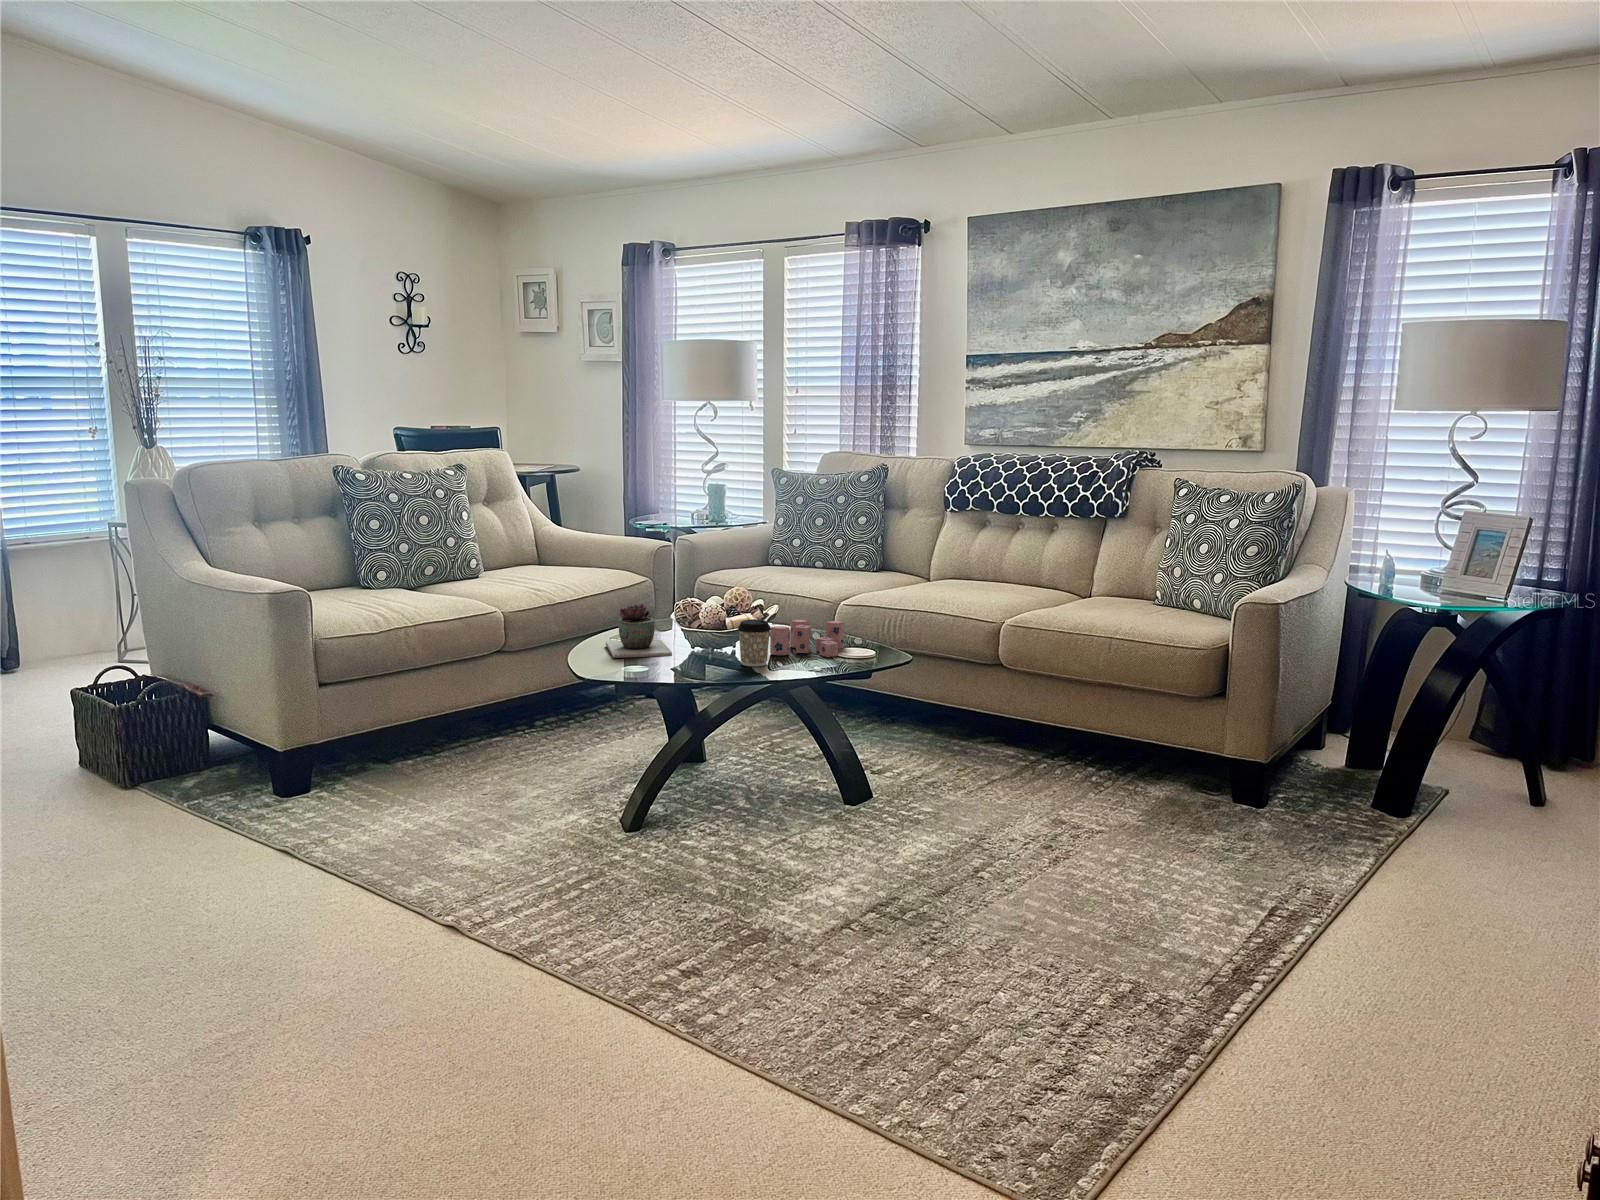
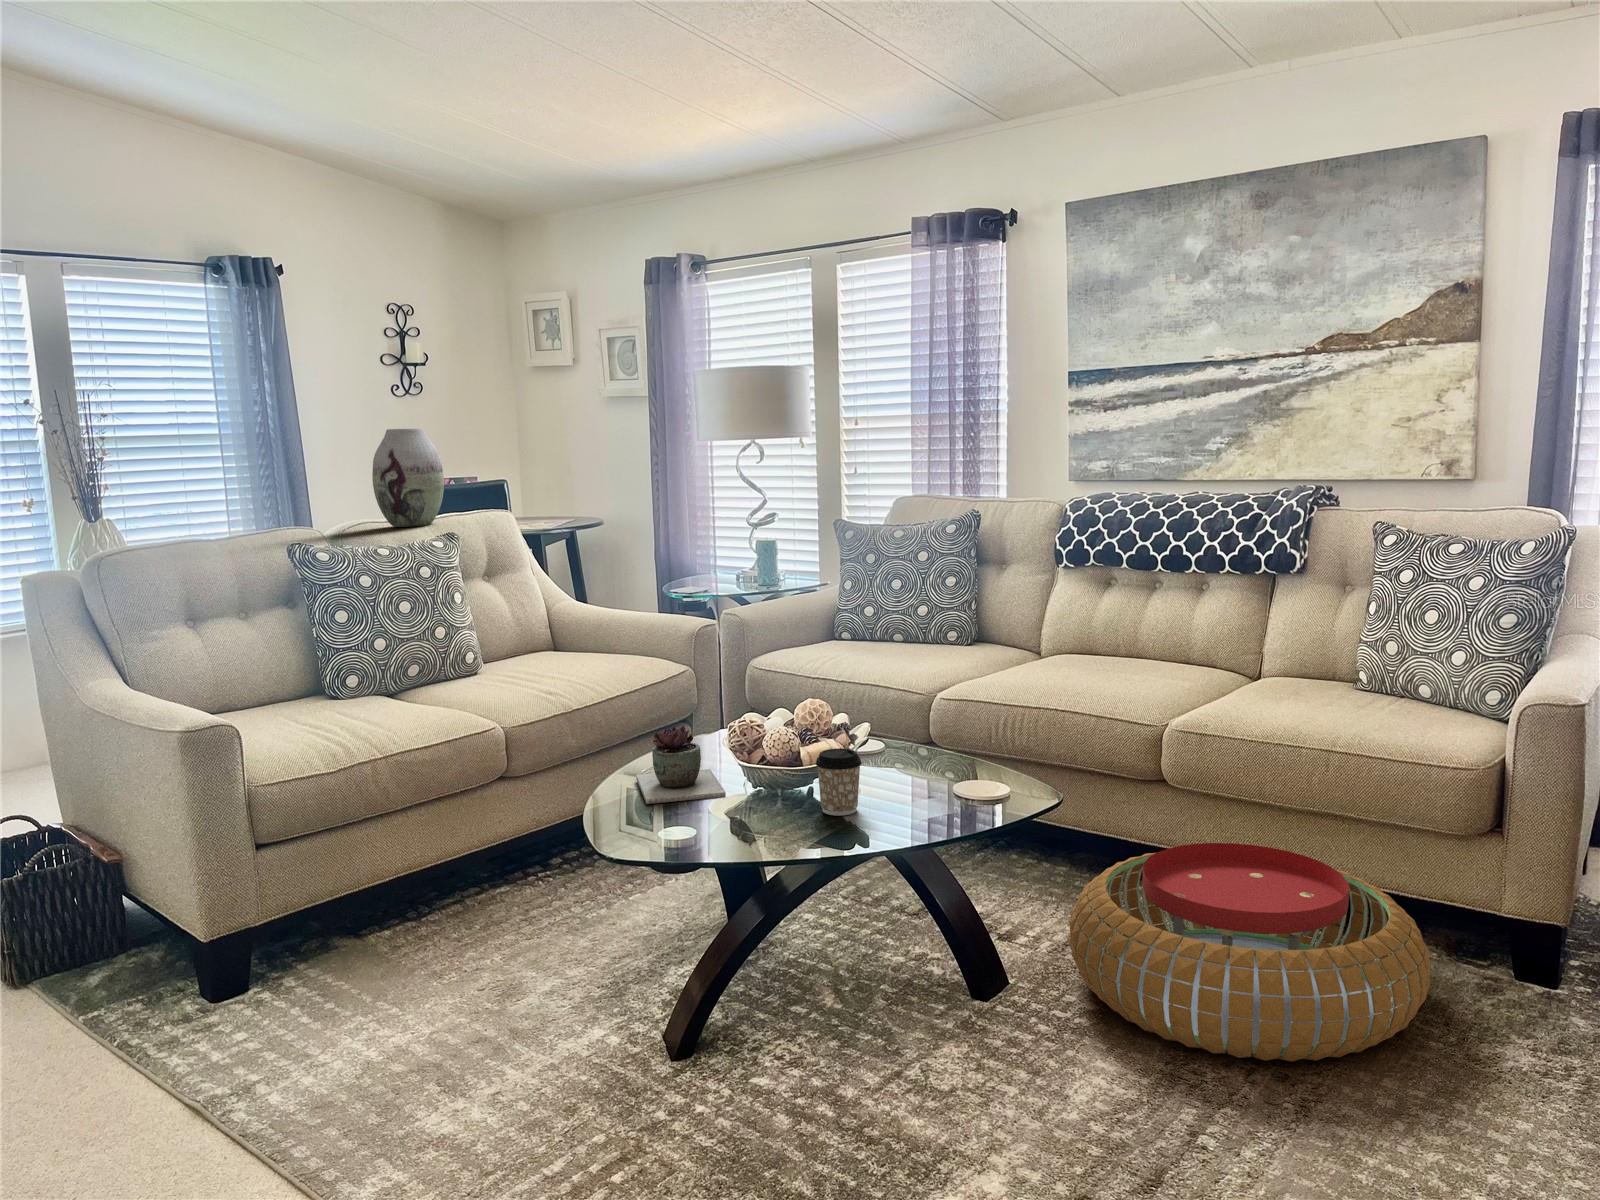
vase: none [398,377,455,456] -> present [372,428,444,527]
candle: present [770,620,844,657] -> none [858,738,957,794]
pouf: none [918,704,1167,841] -> present [1069,843,1431,1062]

